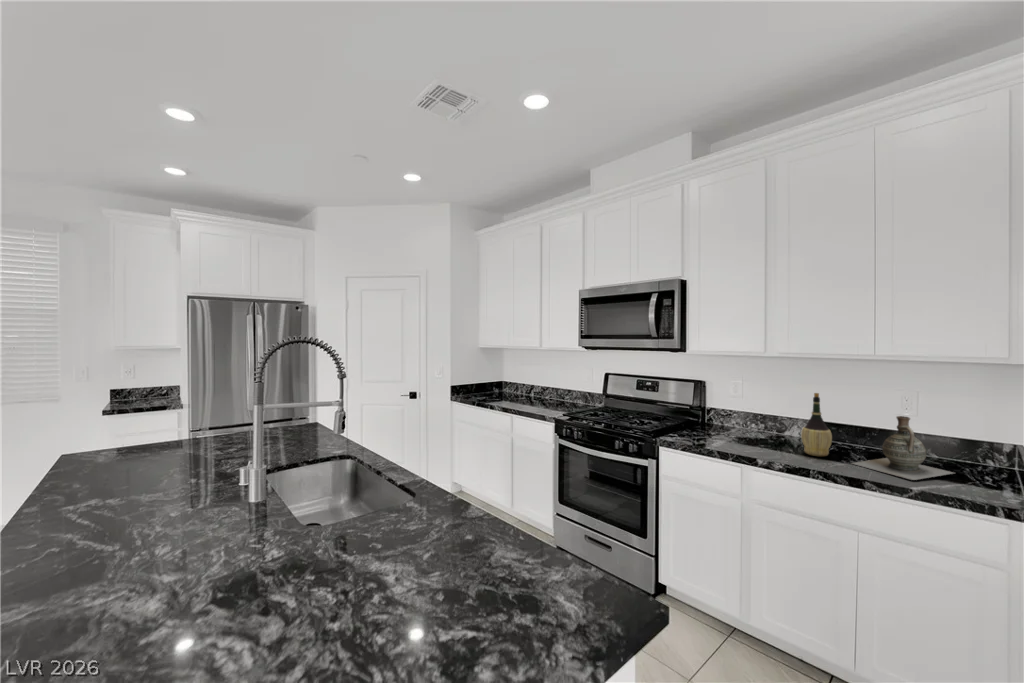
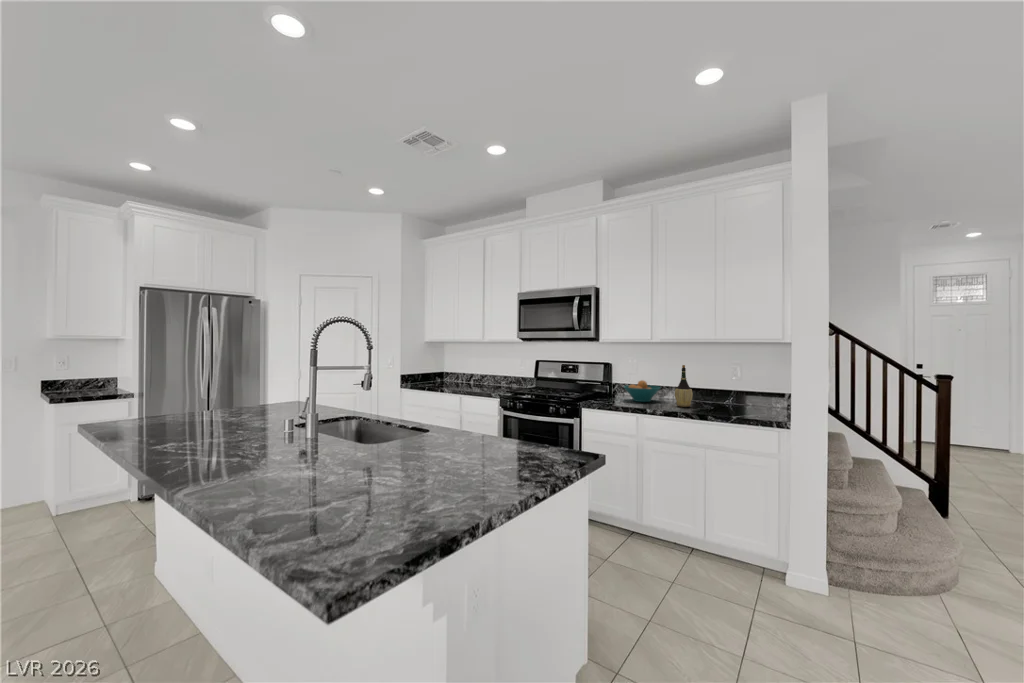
fruit bowl: none [720,410,778,441] -> present [624,380,660,402]
ceramic jug: present [852,416,953,480] -> none [703,377,758,414]

